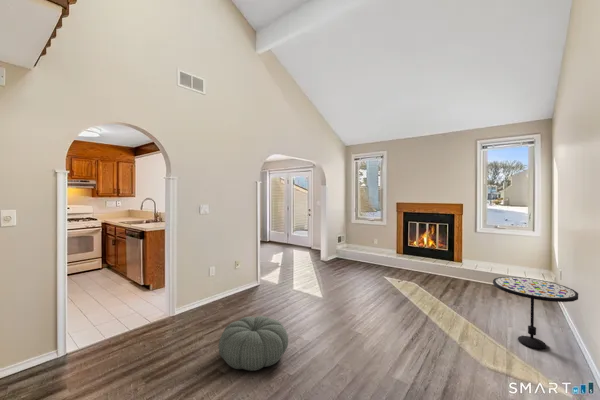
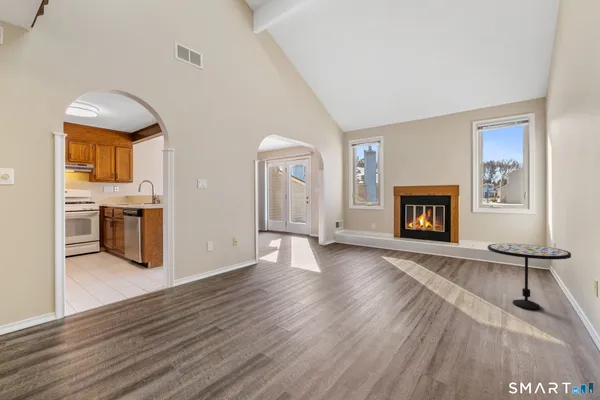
pouf: present [219,316,288,371] -> none [217,281,286,327]

